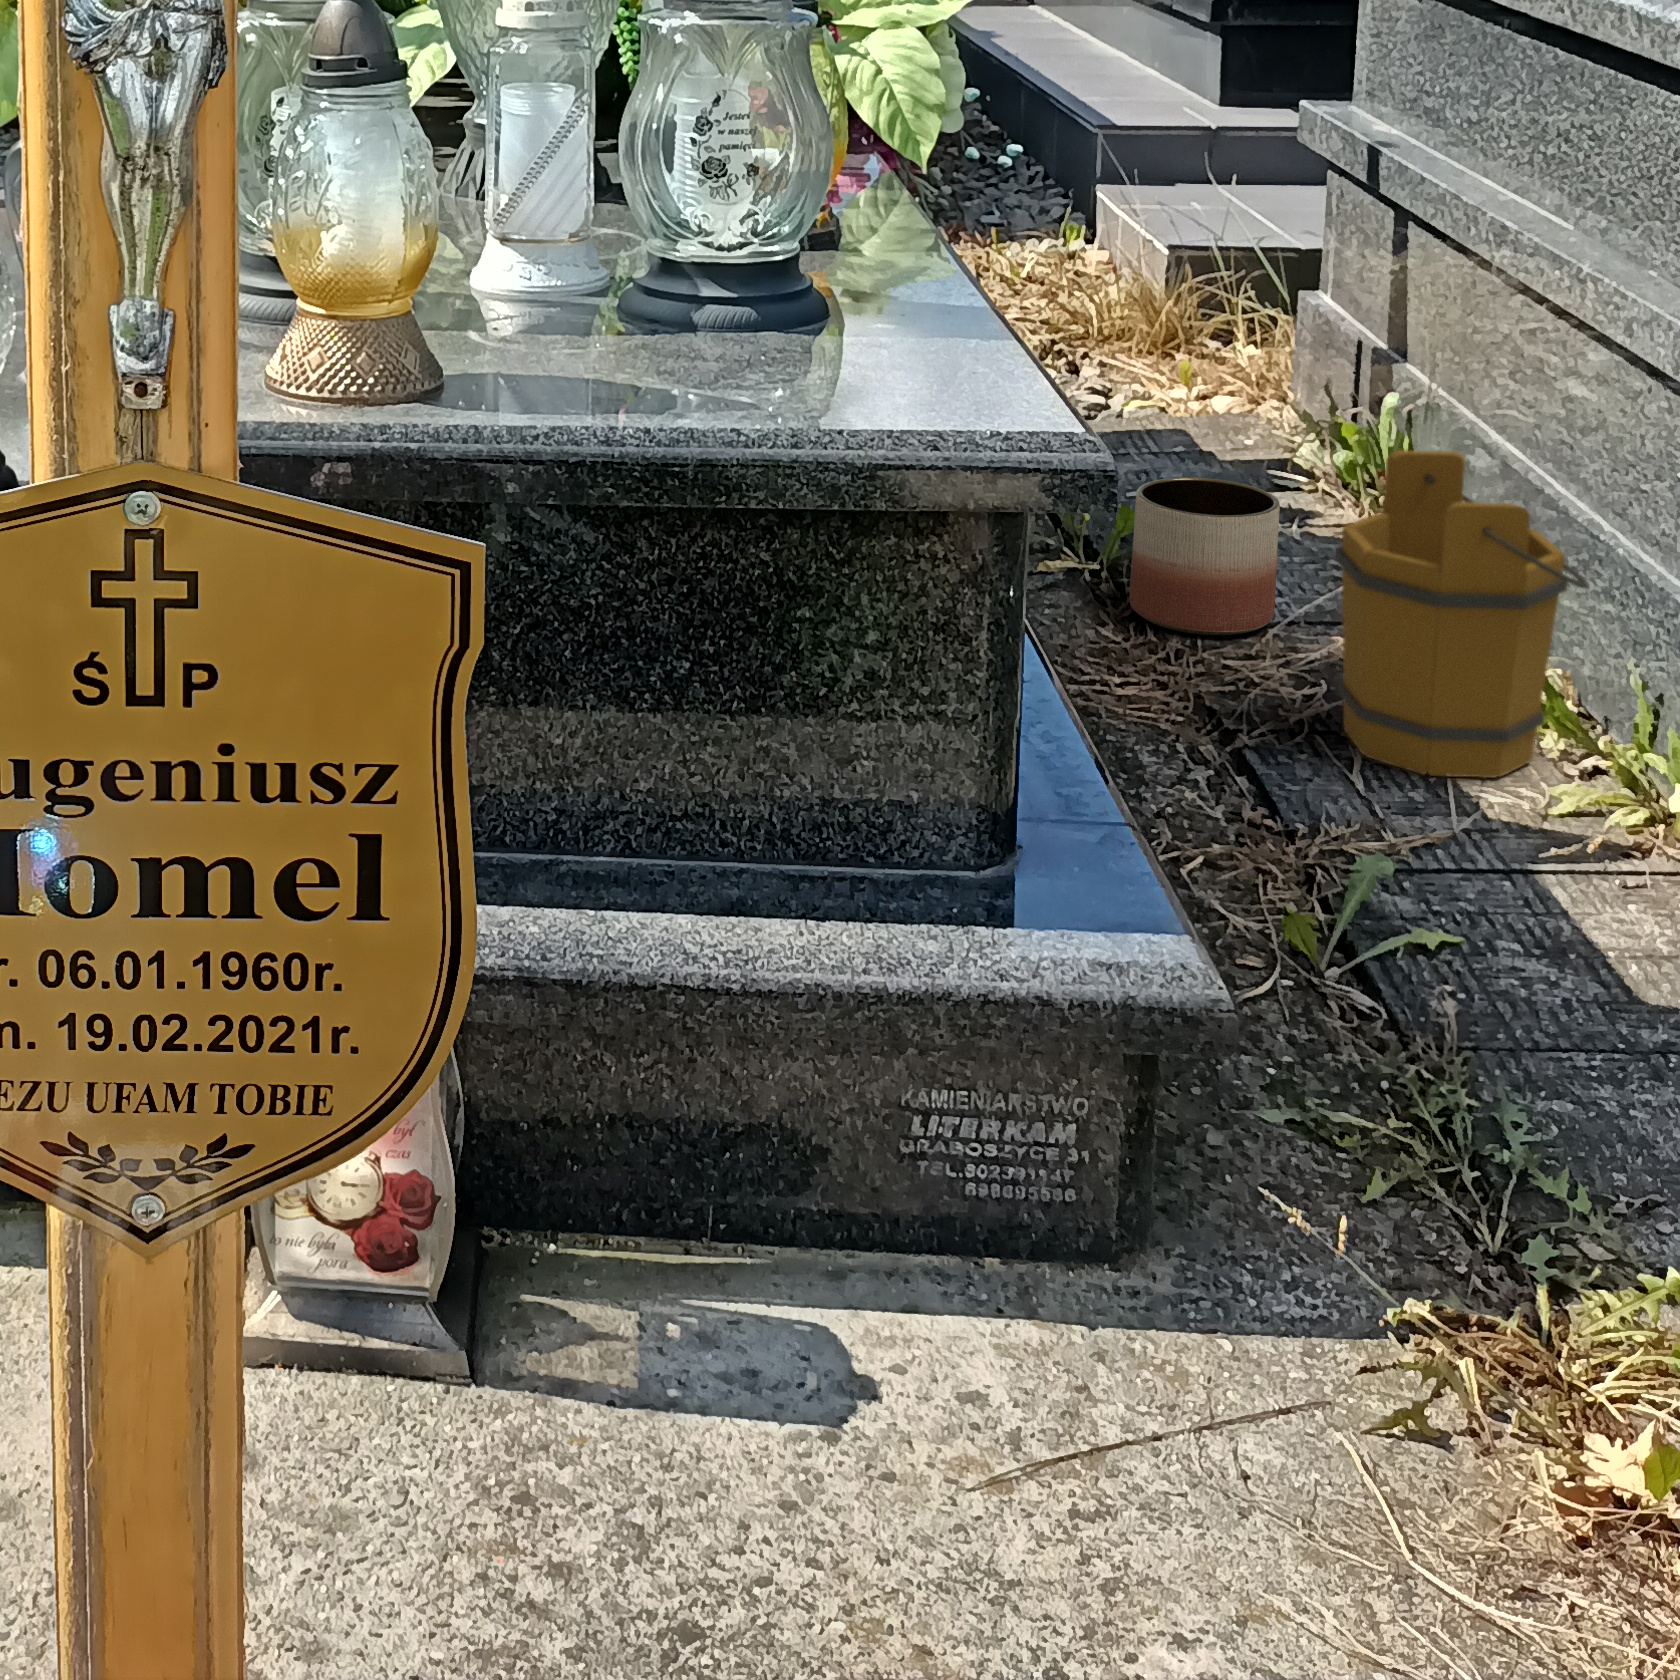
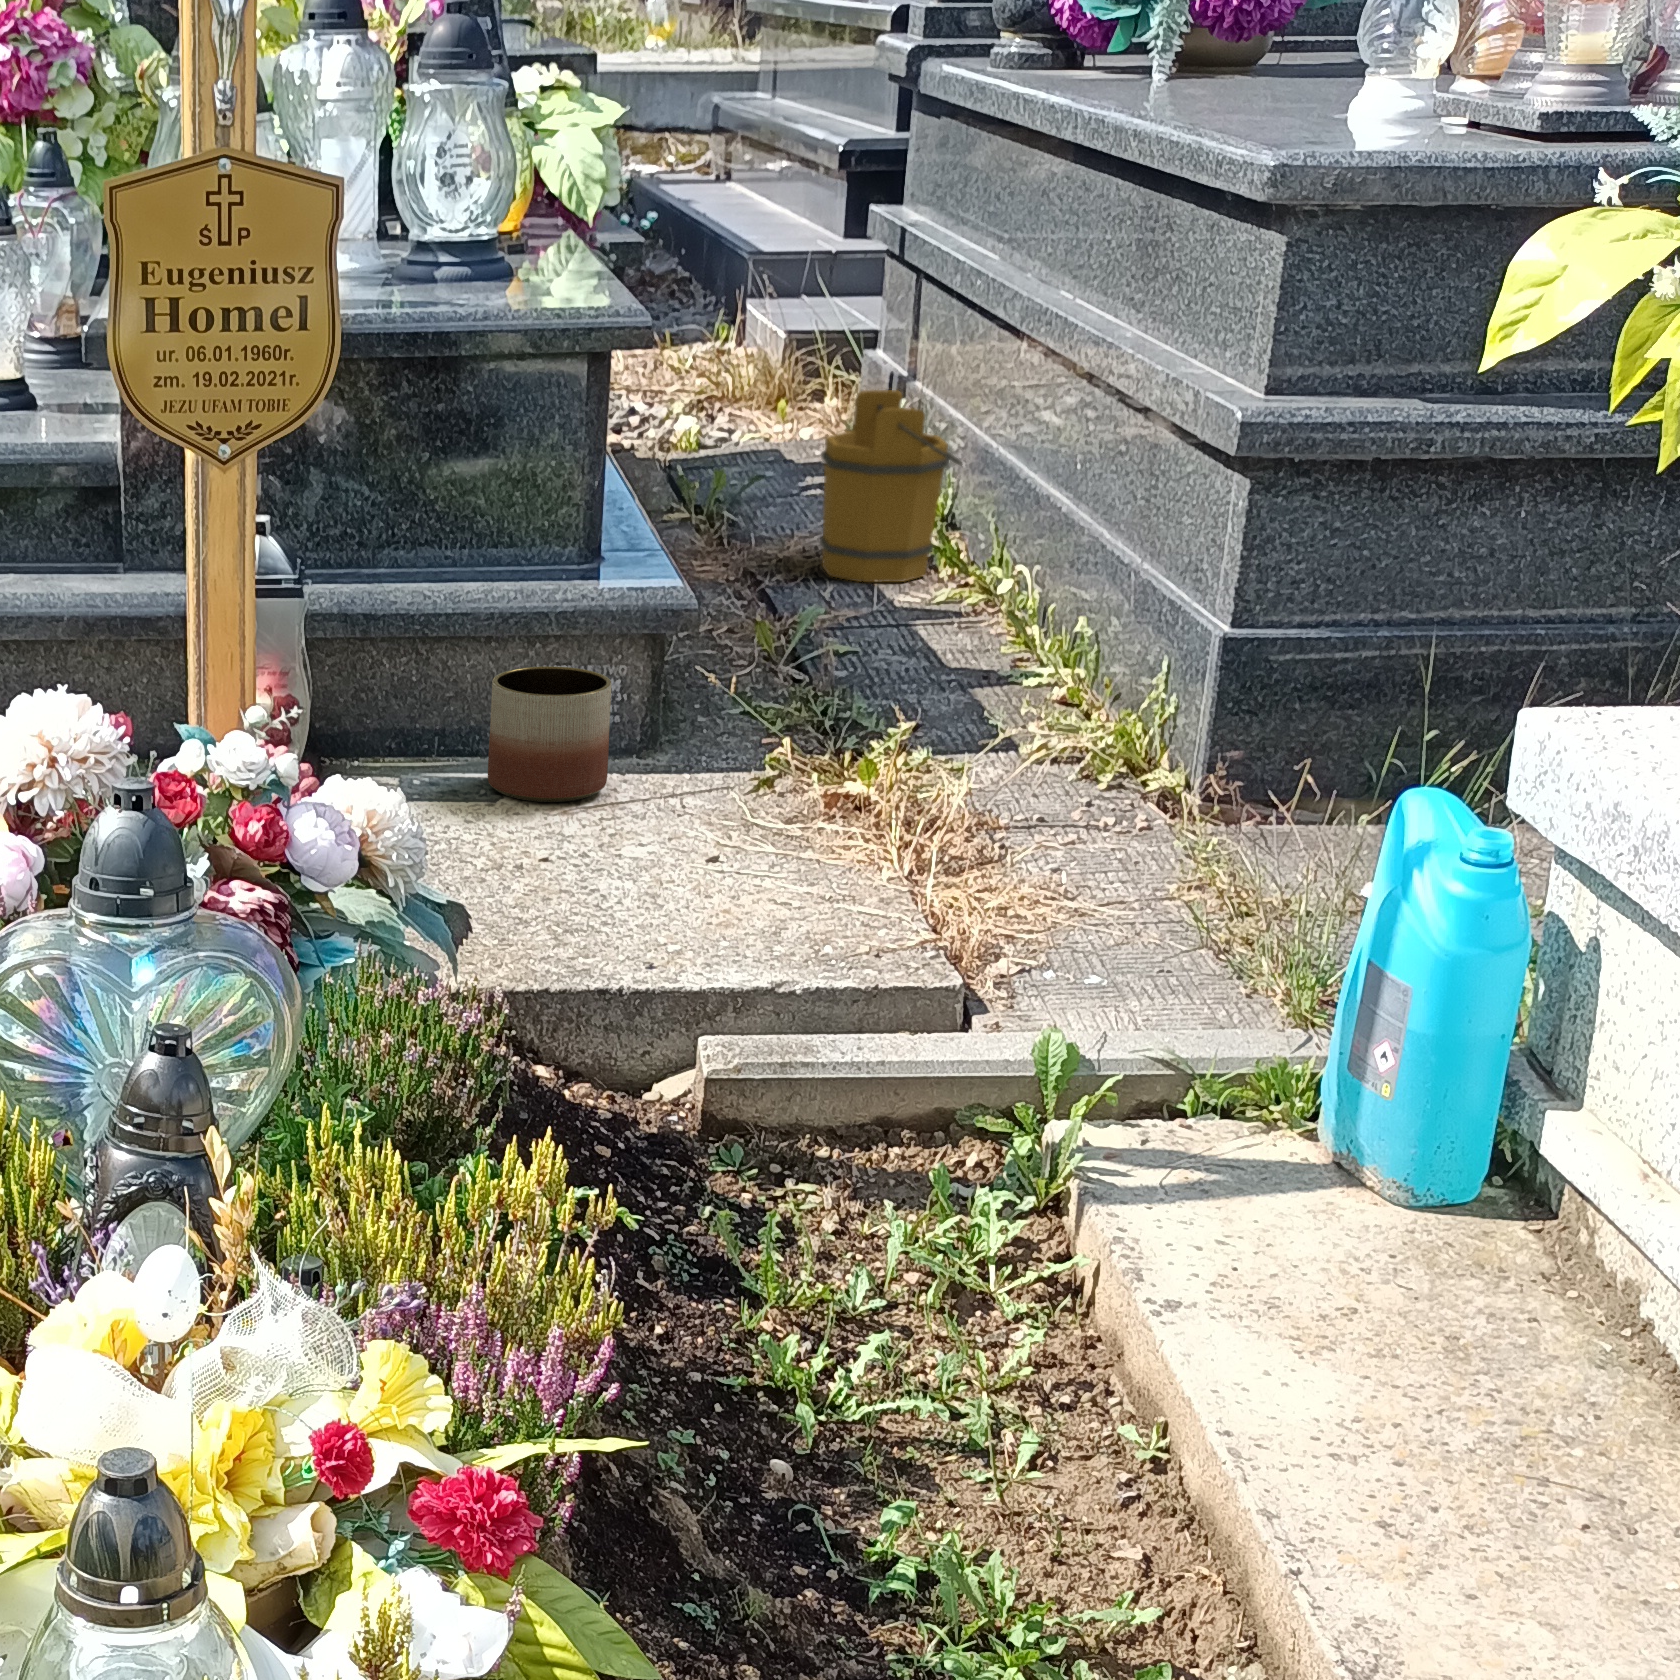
planter: present [1130,478,1280,635] -> present [488,666,612,802]

